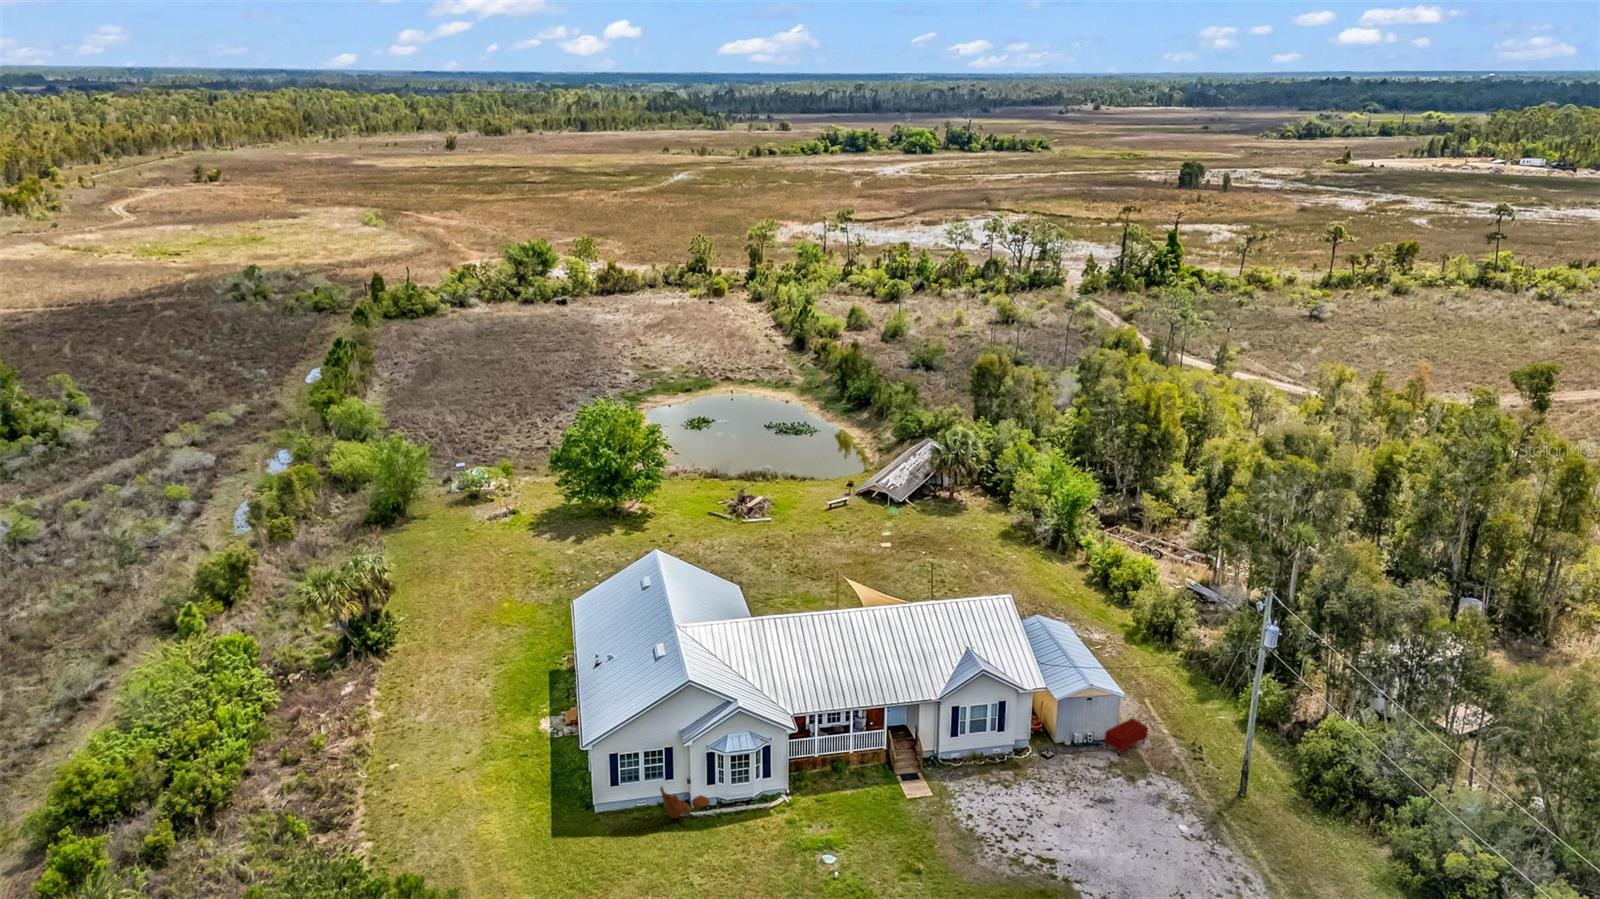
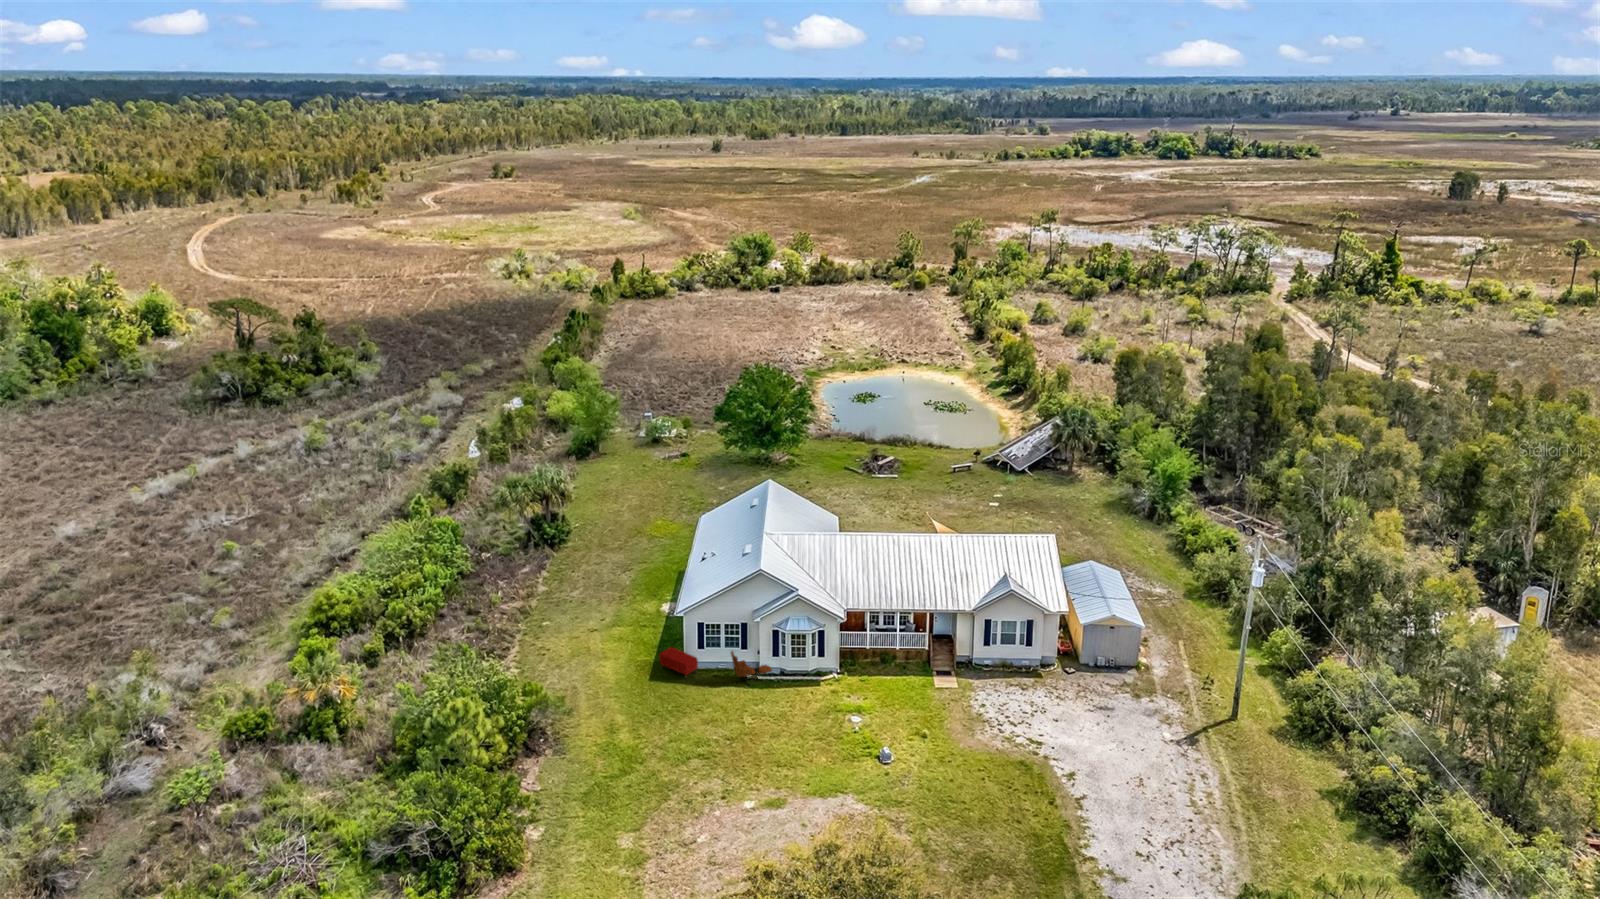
bench: present [1104,718,1148,755] -> present [659,647,698,678]

